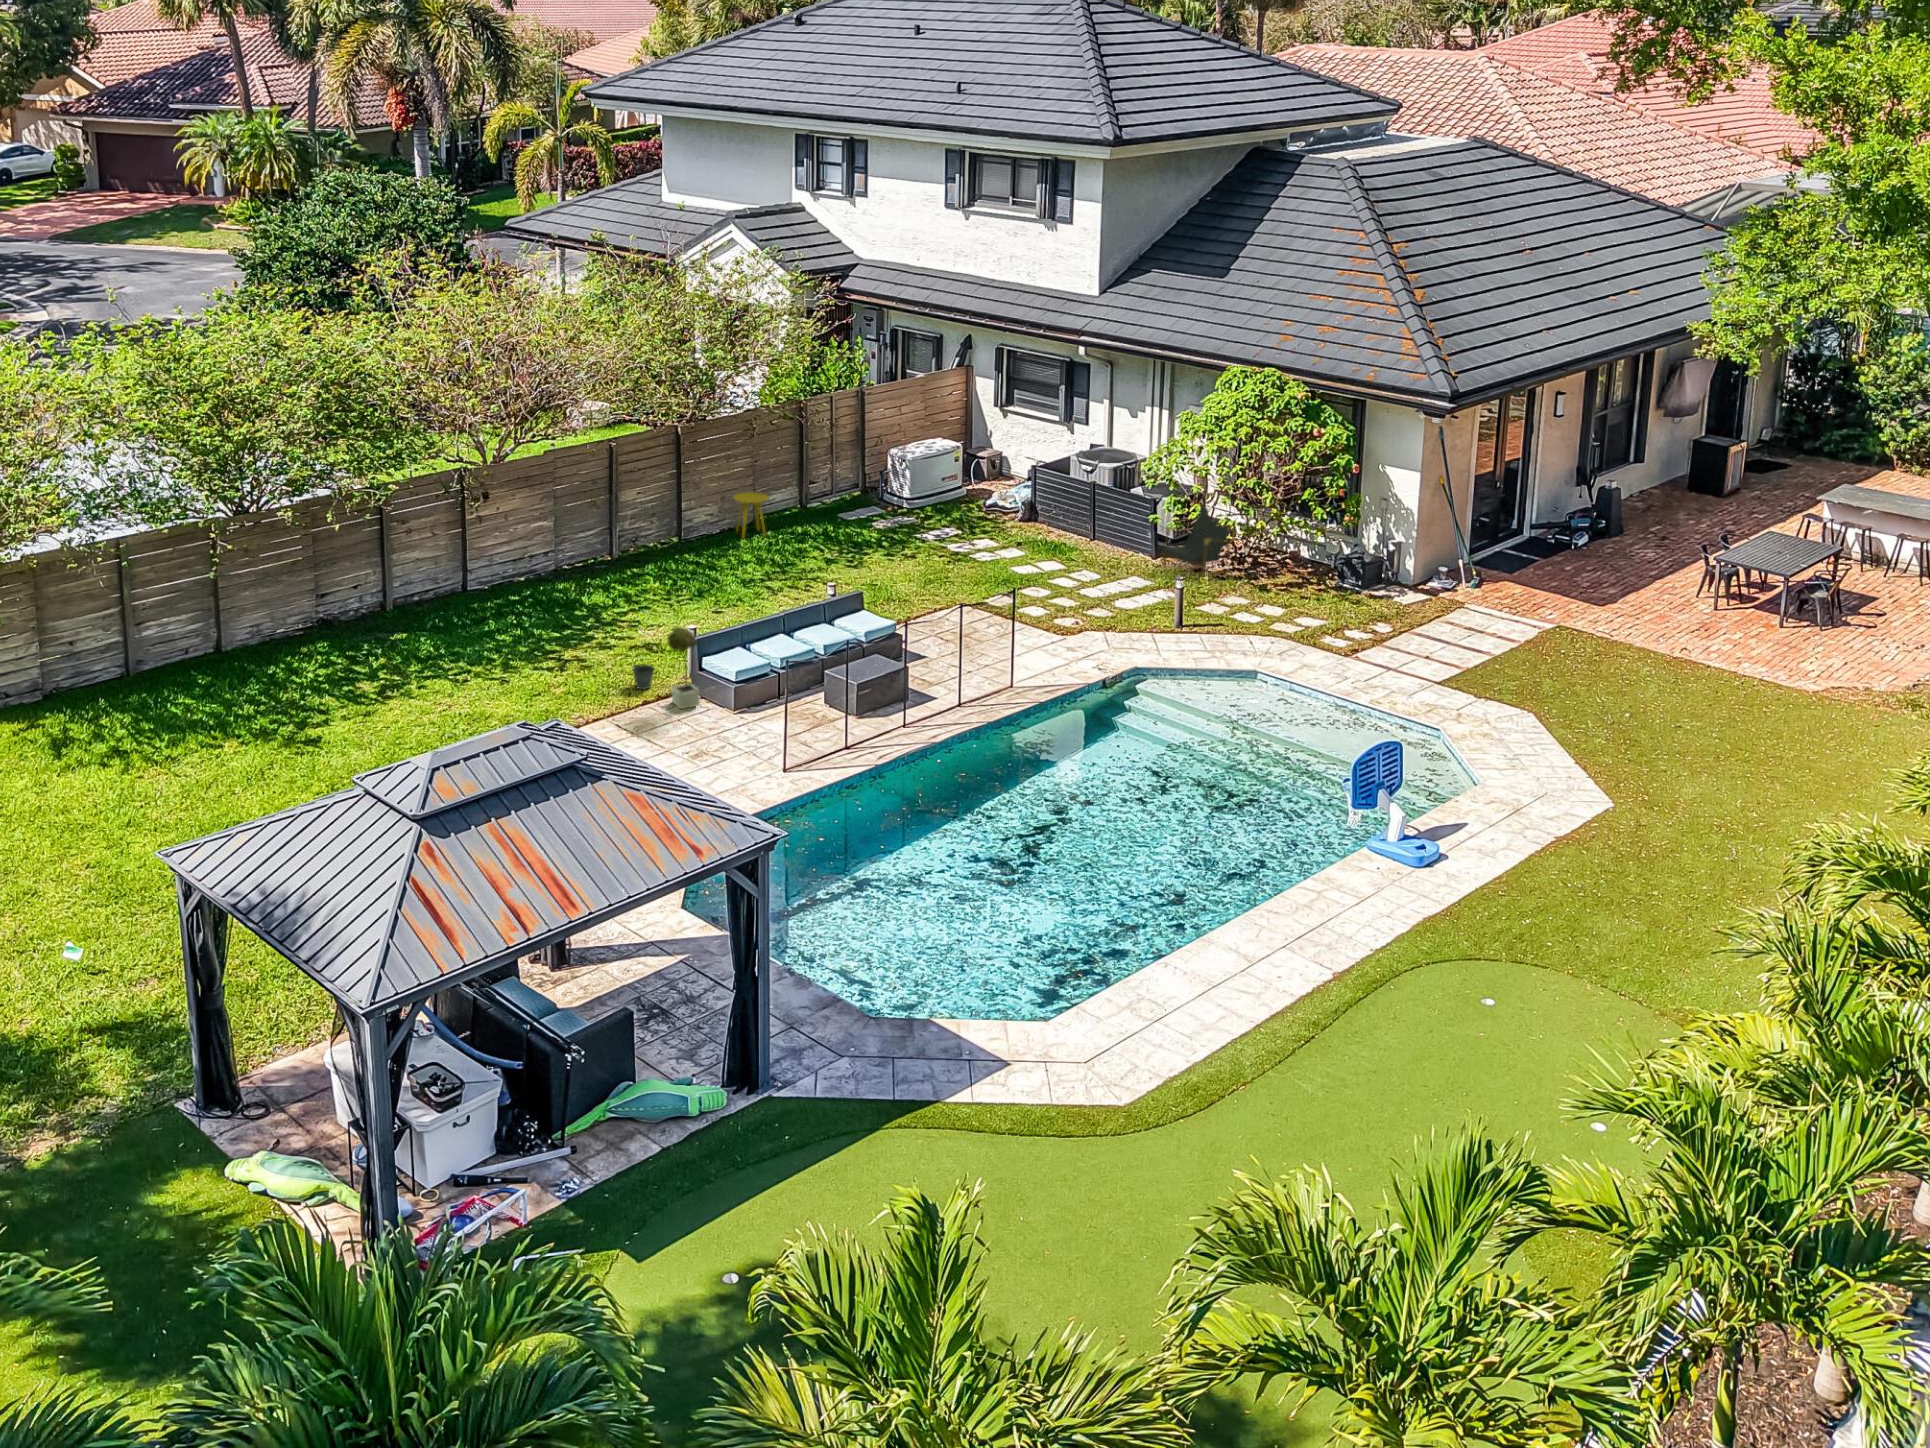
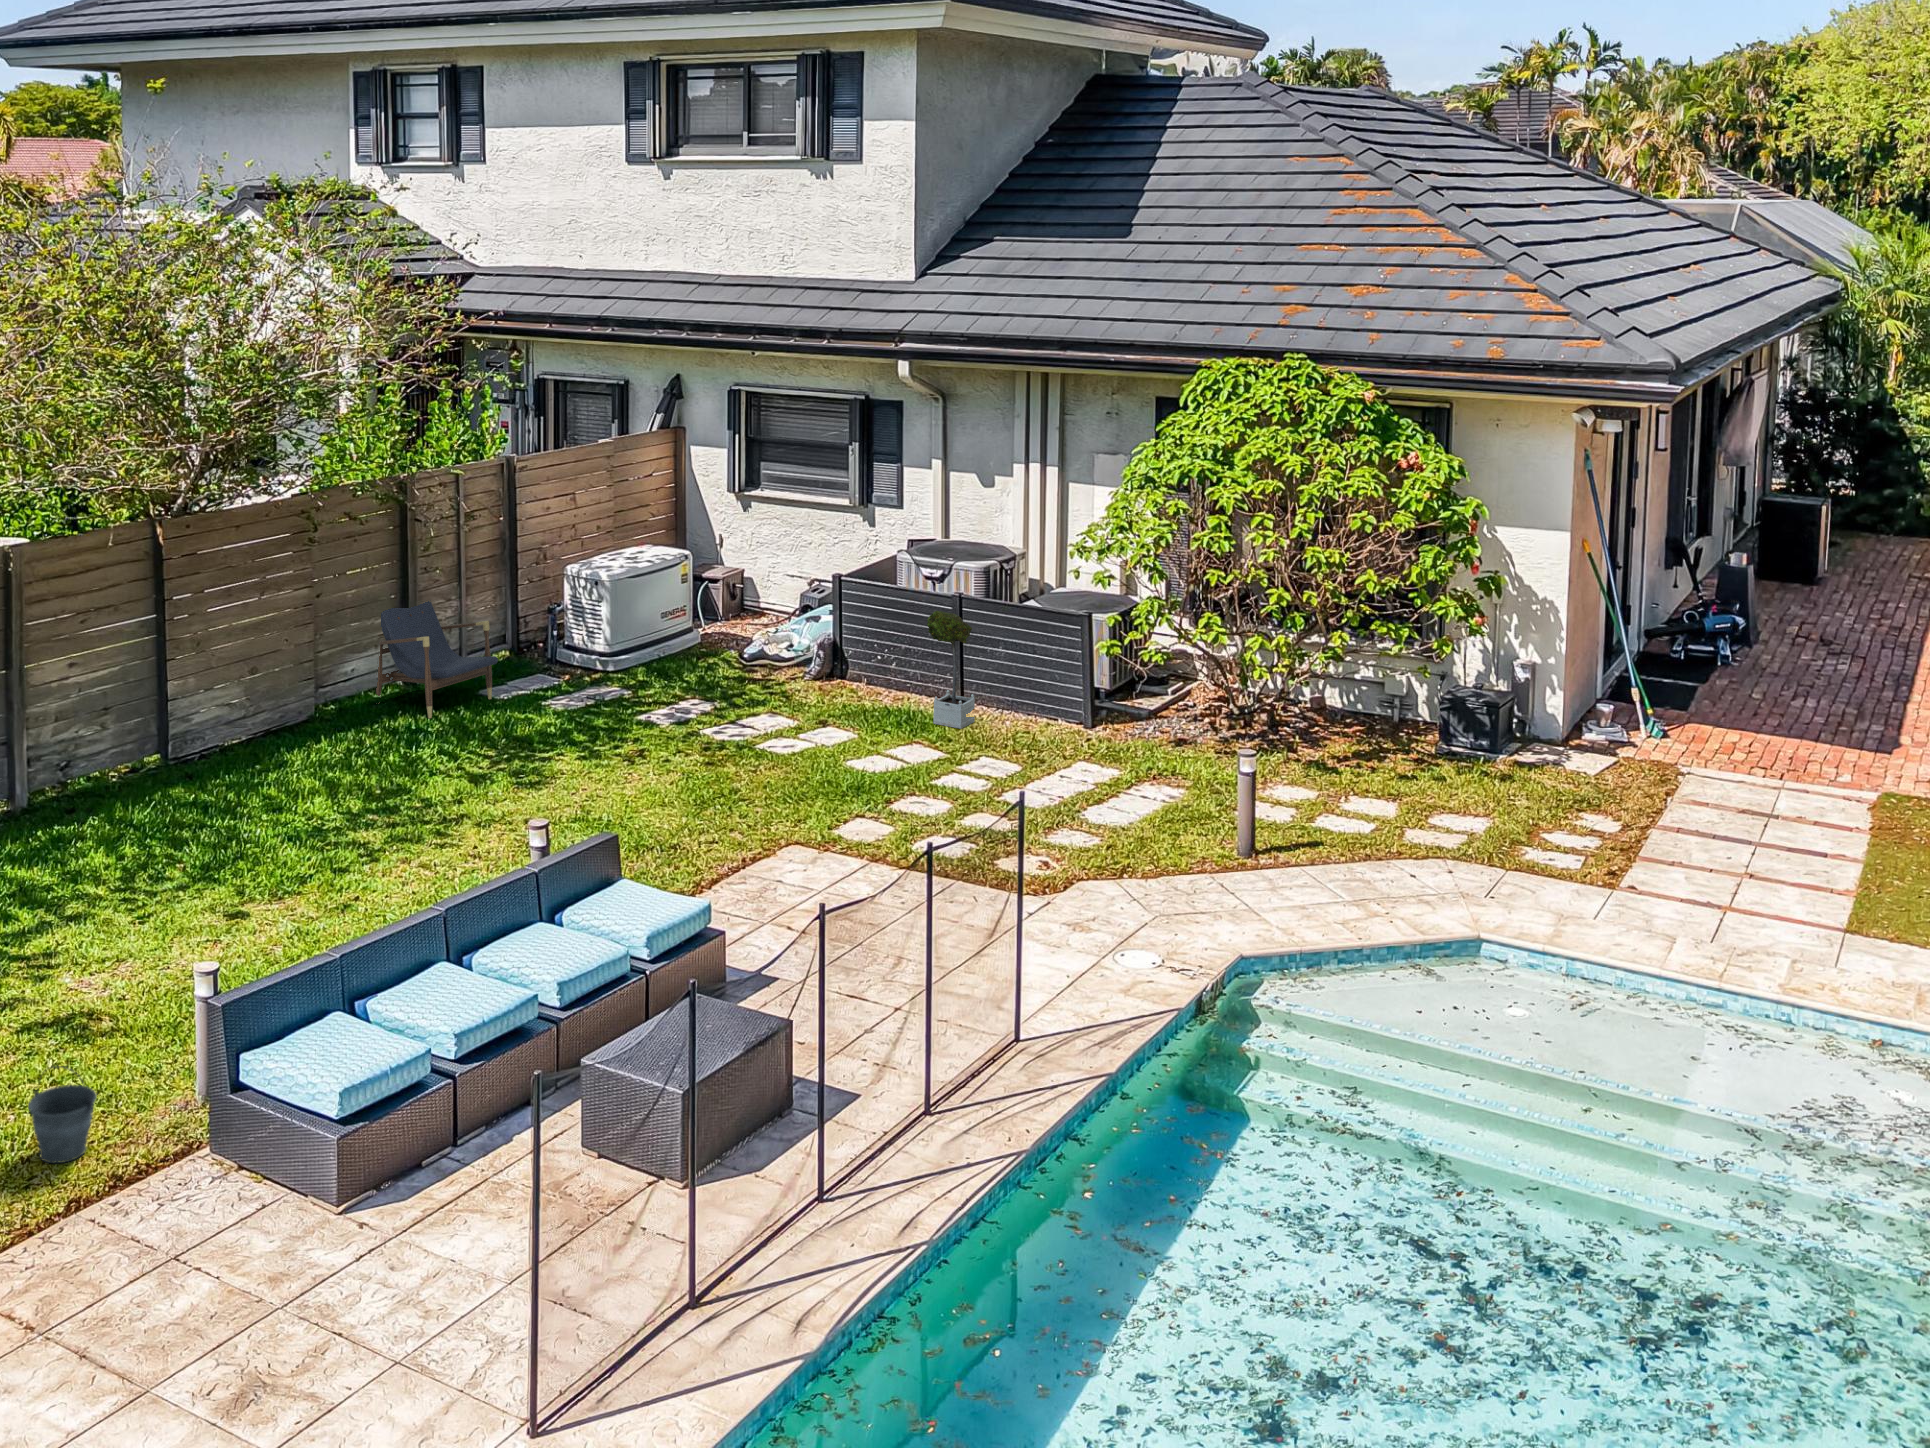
side table: present [734,492,768,538] -> none [273,648,347,742]
lounge chair: present [1162,507,1230,579] -> present [376,600,498,718]
potted tree: present [668,627,700,709] -> present [927,611,975,729]

